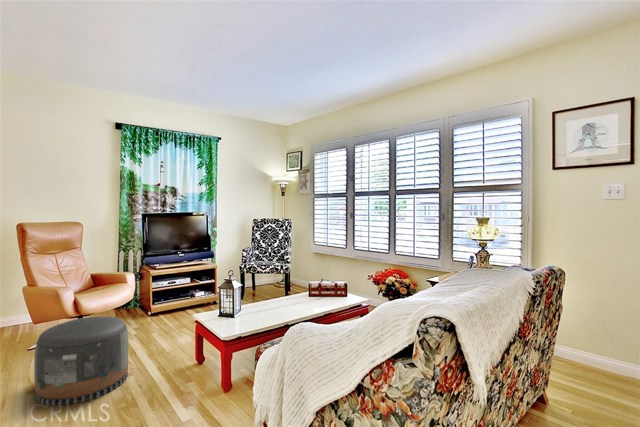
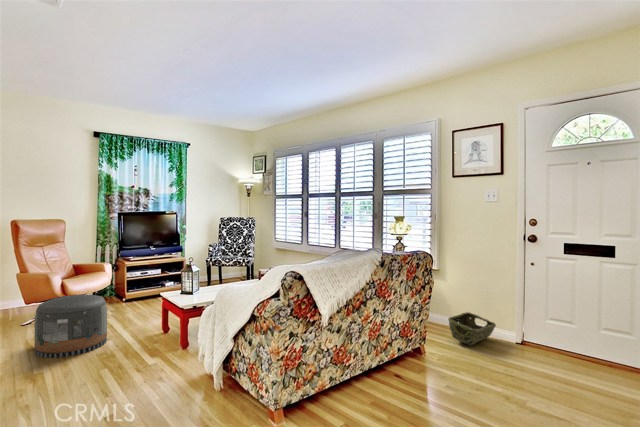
woven basket: none [566,341,629,390] -> present [448,312,496,345]

